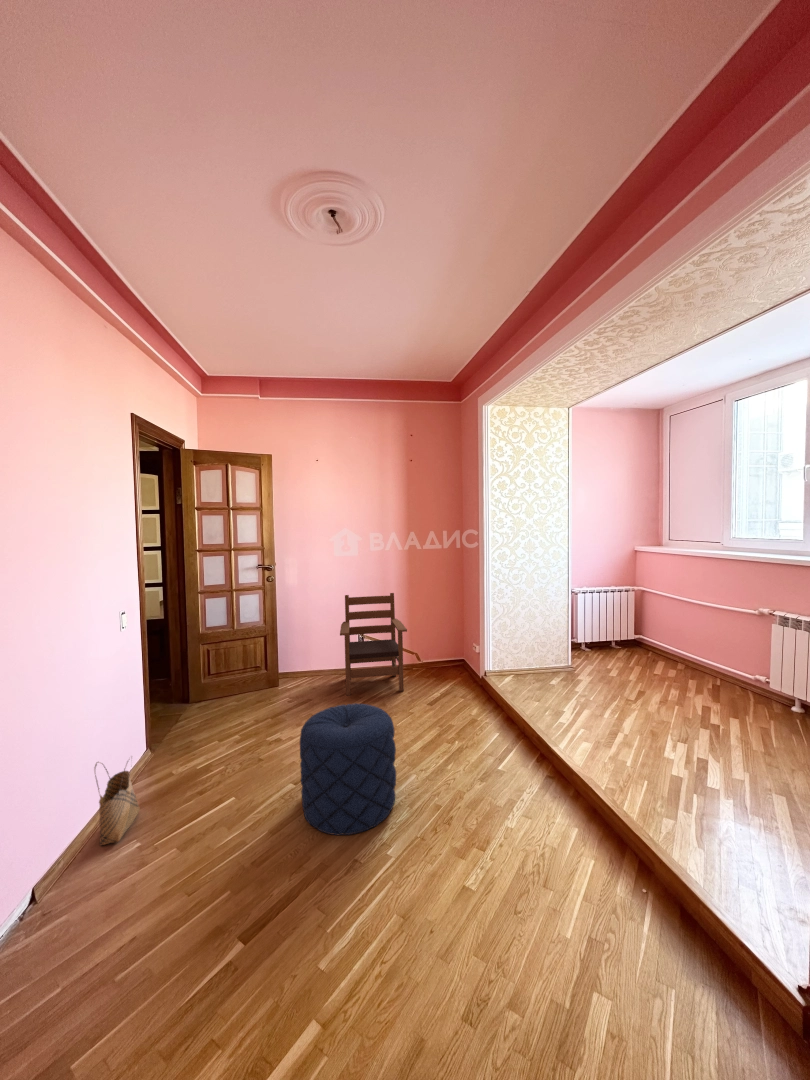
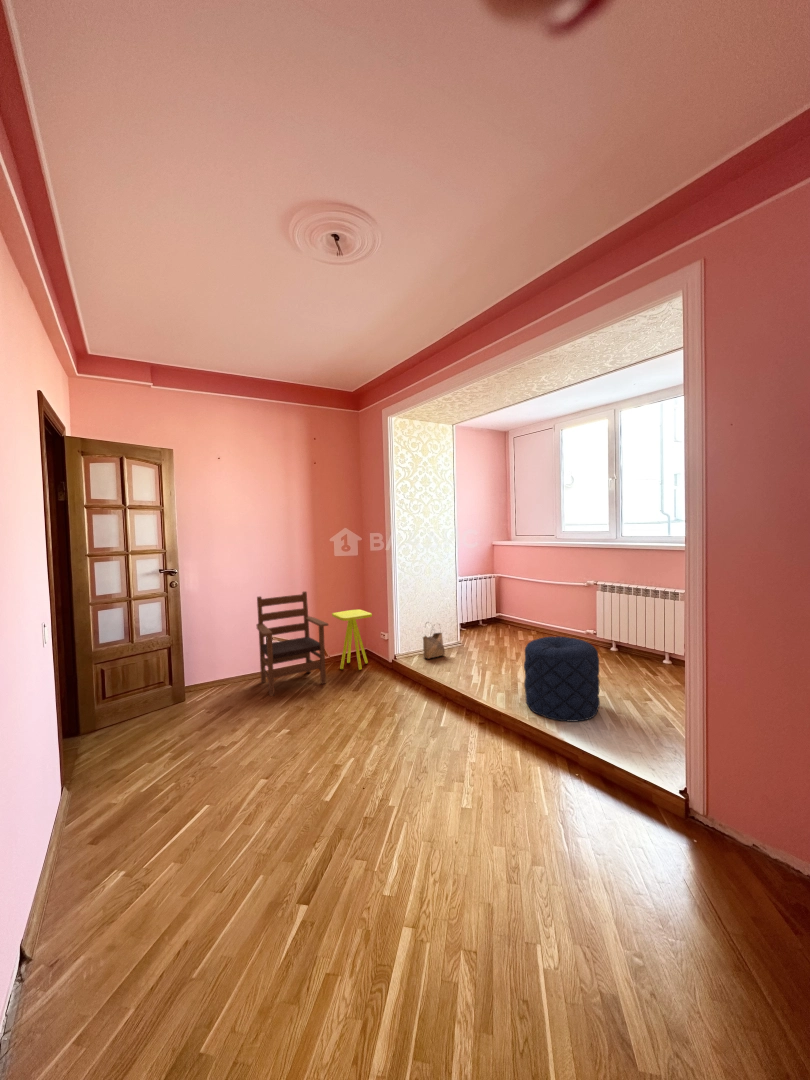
side table: none [421,616,461,681] -> present [332,609,372,670]
pouf: present [300,704,396,835] -> present [524,637,600,722]
woven basket: present [95,762,140,845] -> present [423,633,445,659]

